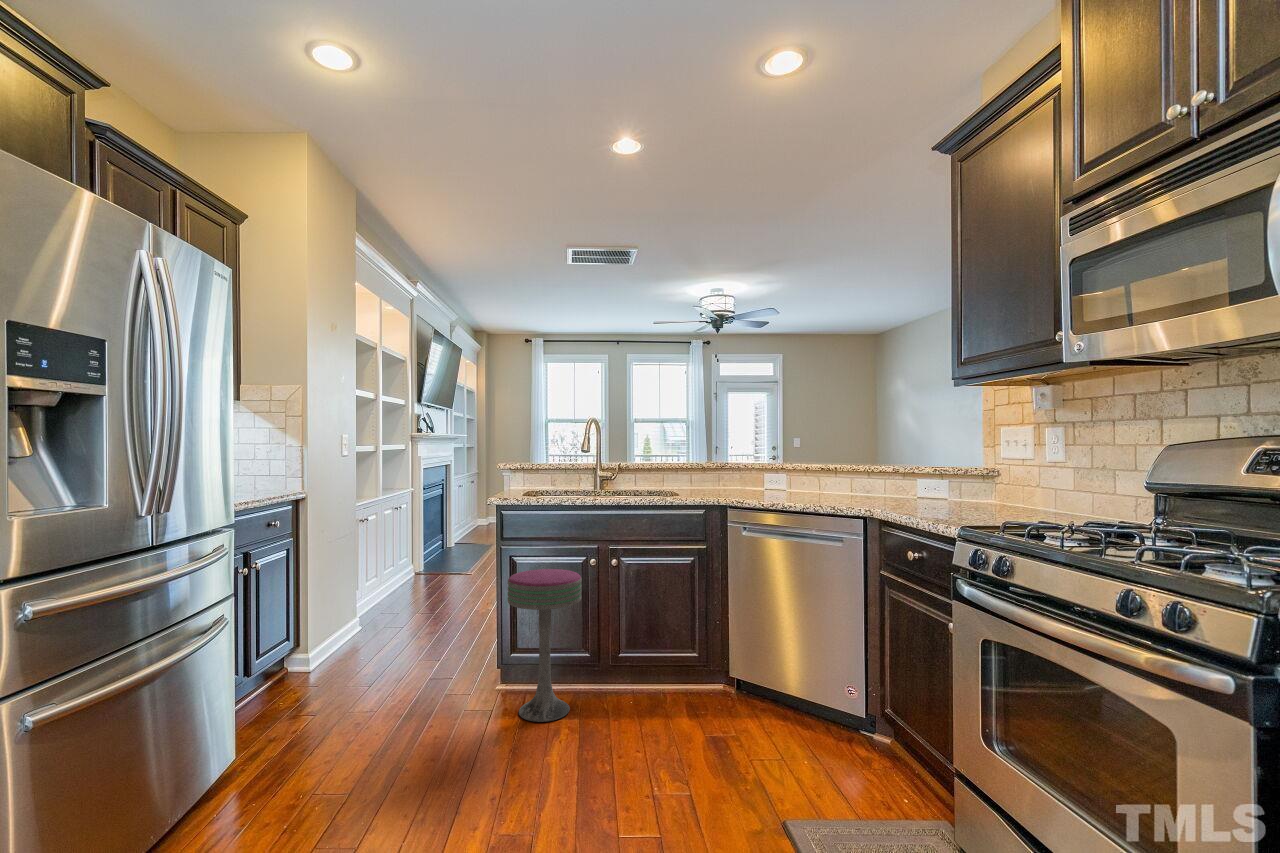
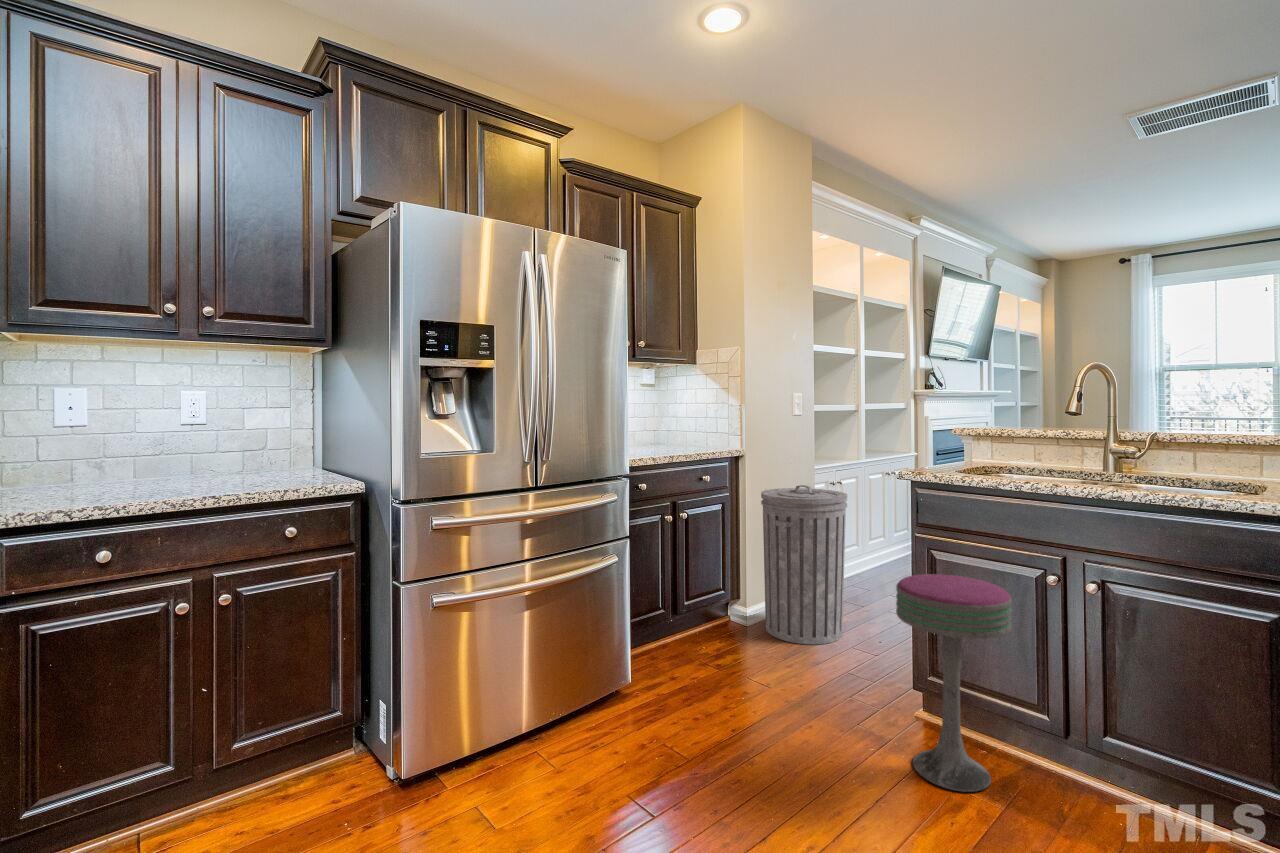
trash can: none [323,520,409,673] -> present [761,485,847,644]

